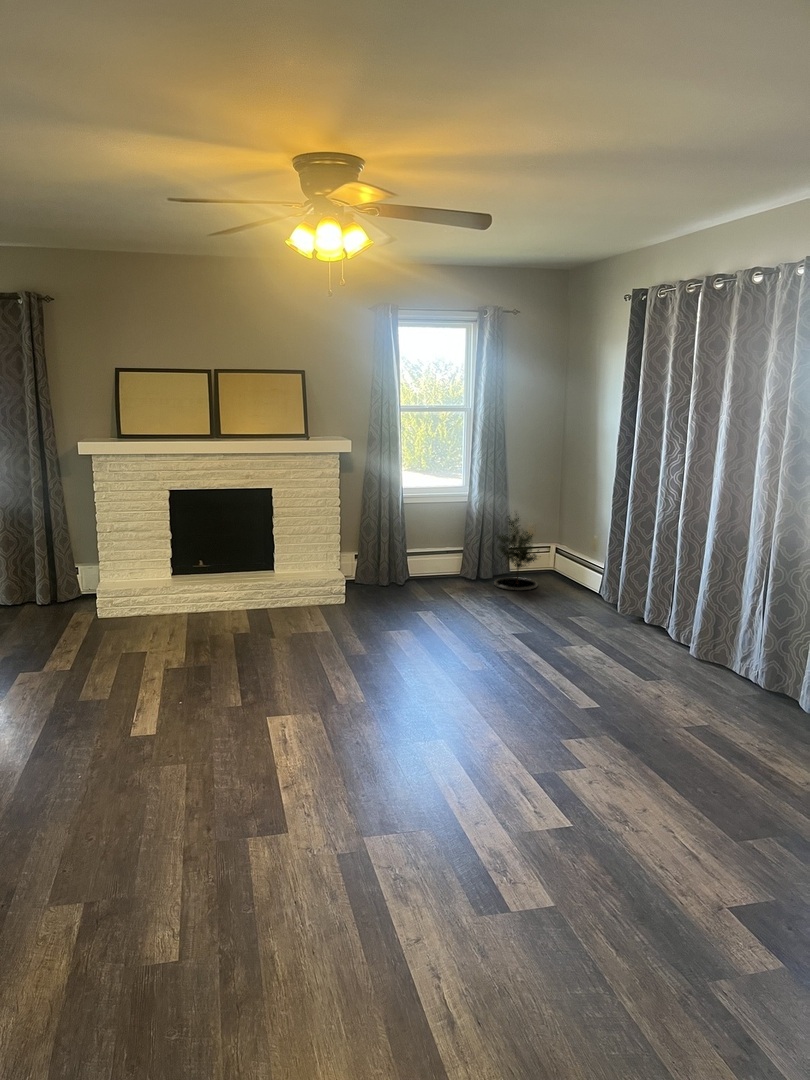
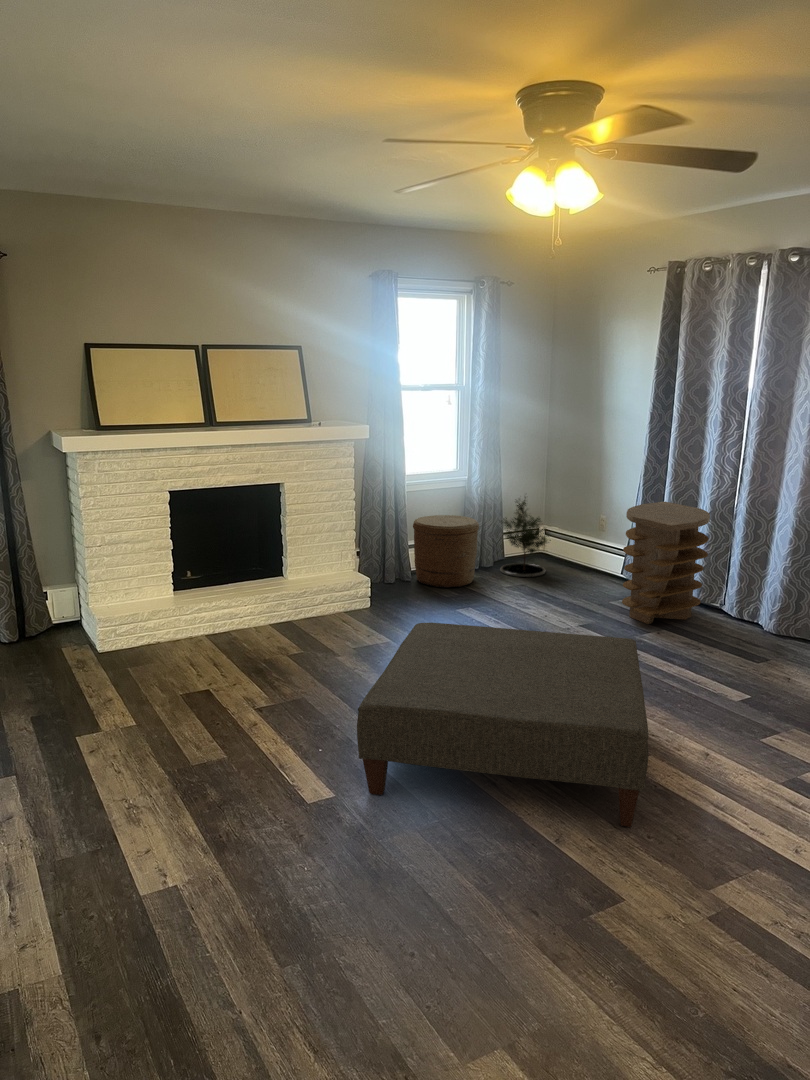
side table: none [561,523,649,640] -> present [622,502,710,624]
woven basket: none [404,527,465,593] -> present [413,515,479,588]
ottoman: none [166,611,470,793] -> present [357,622,649,827]

